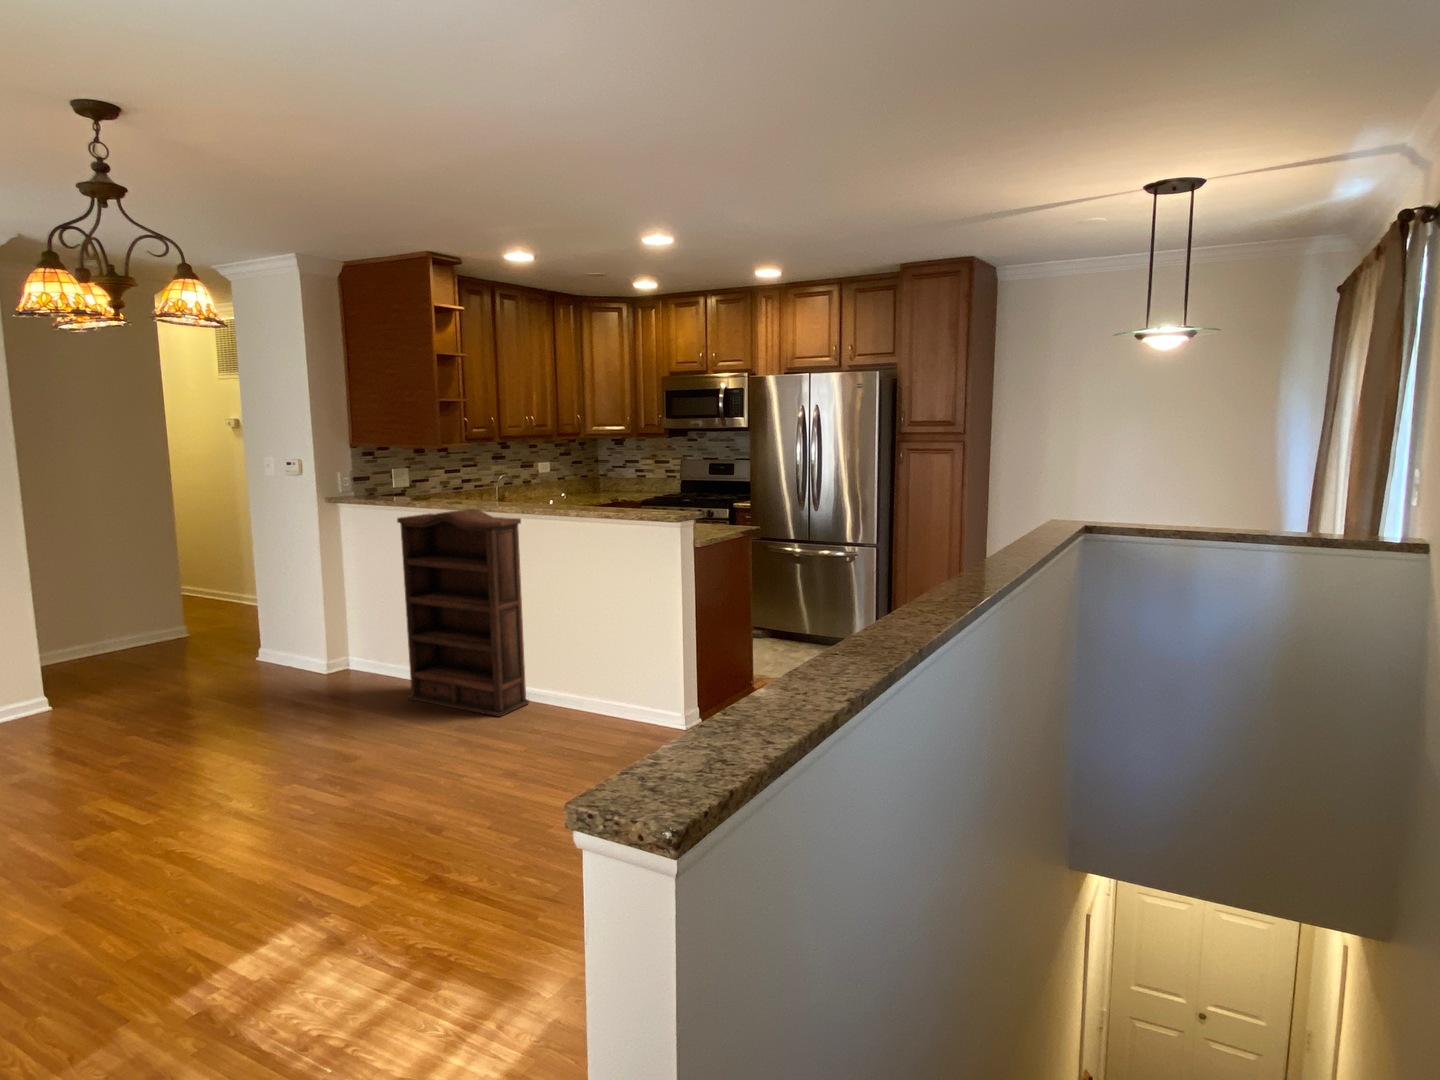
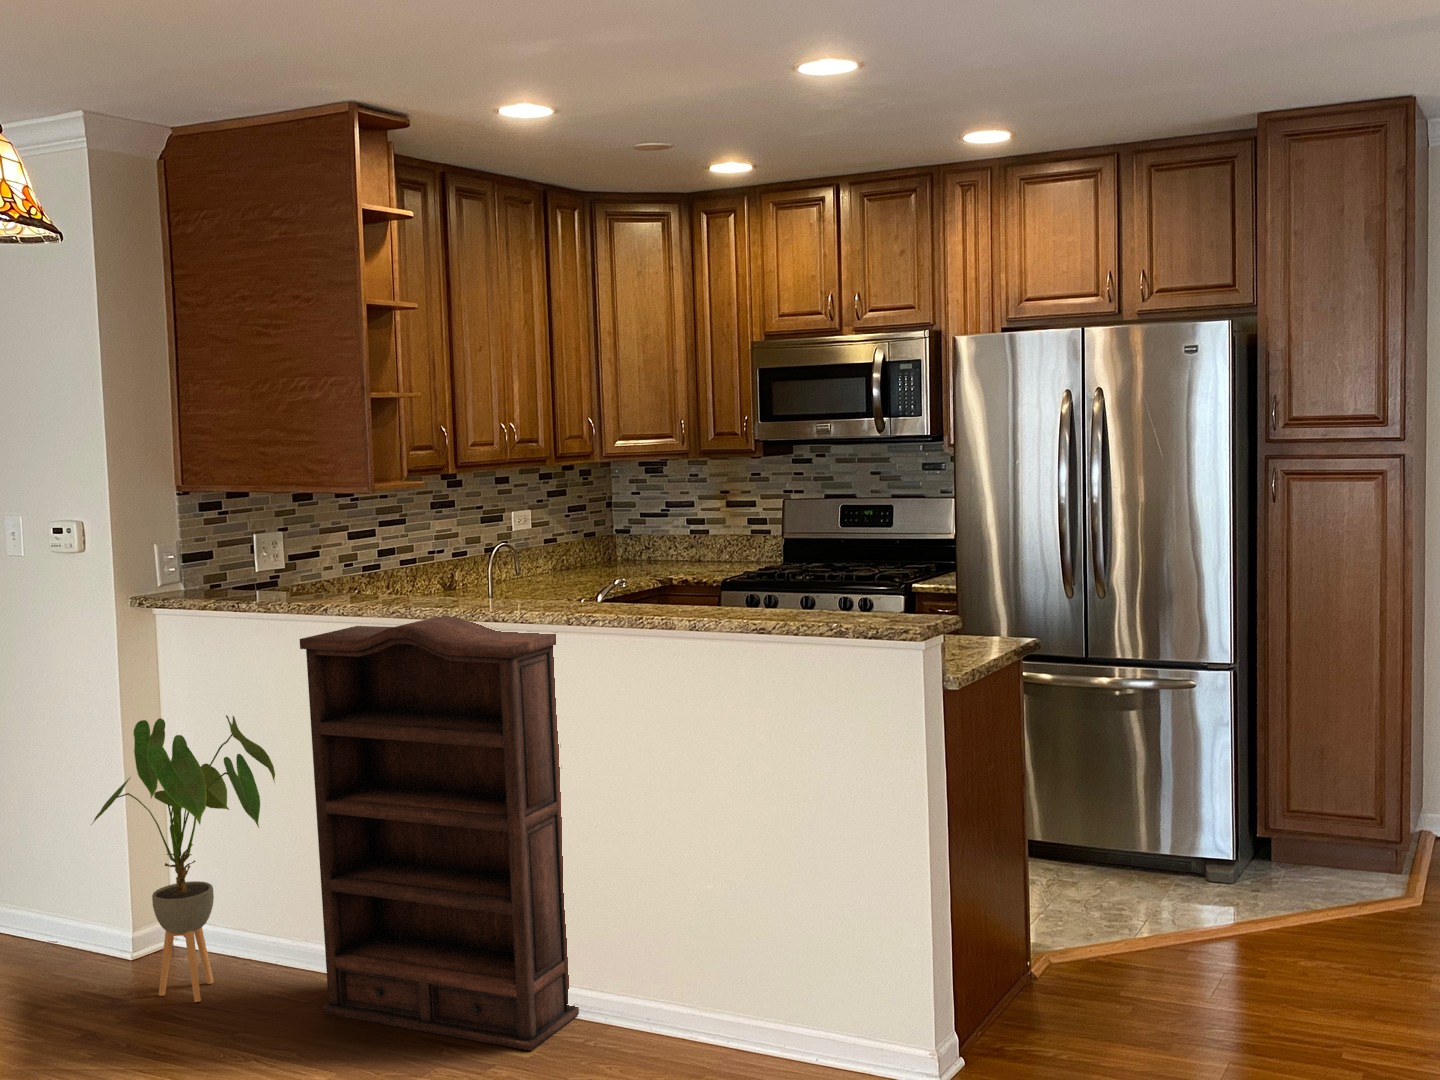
house plant: none [300,555,393,693] -> present [91,715,275,1002]

